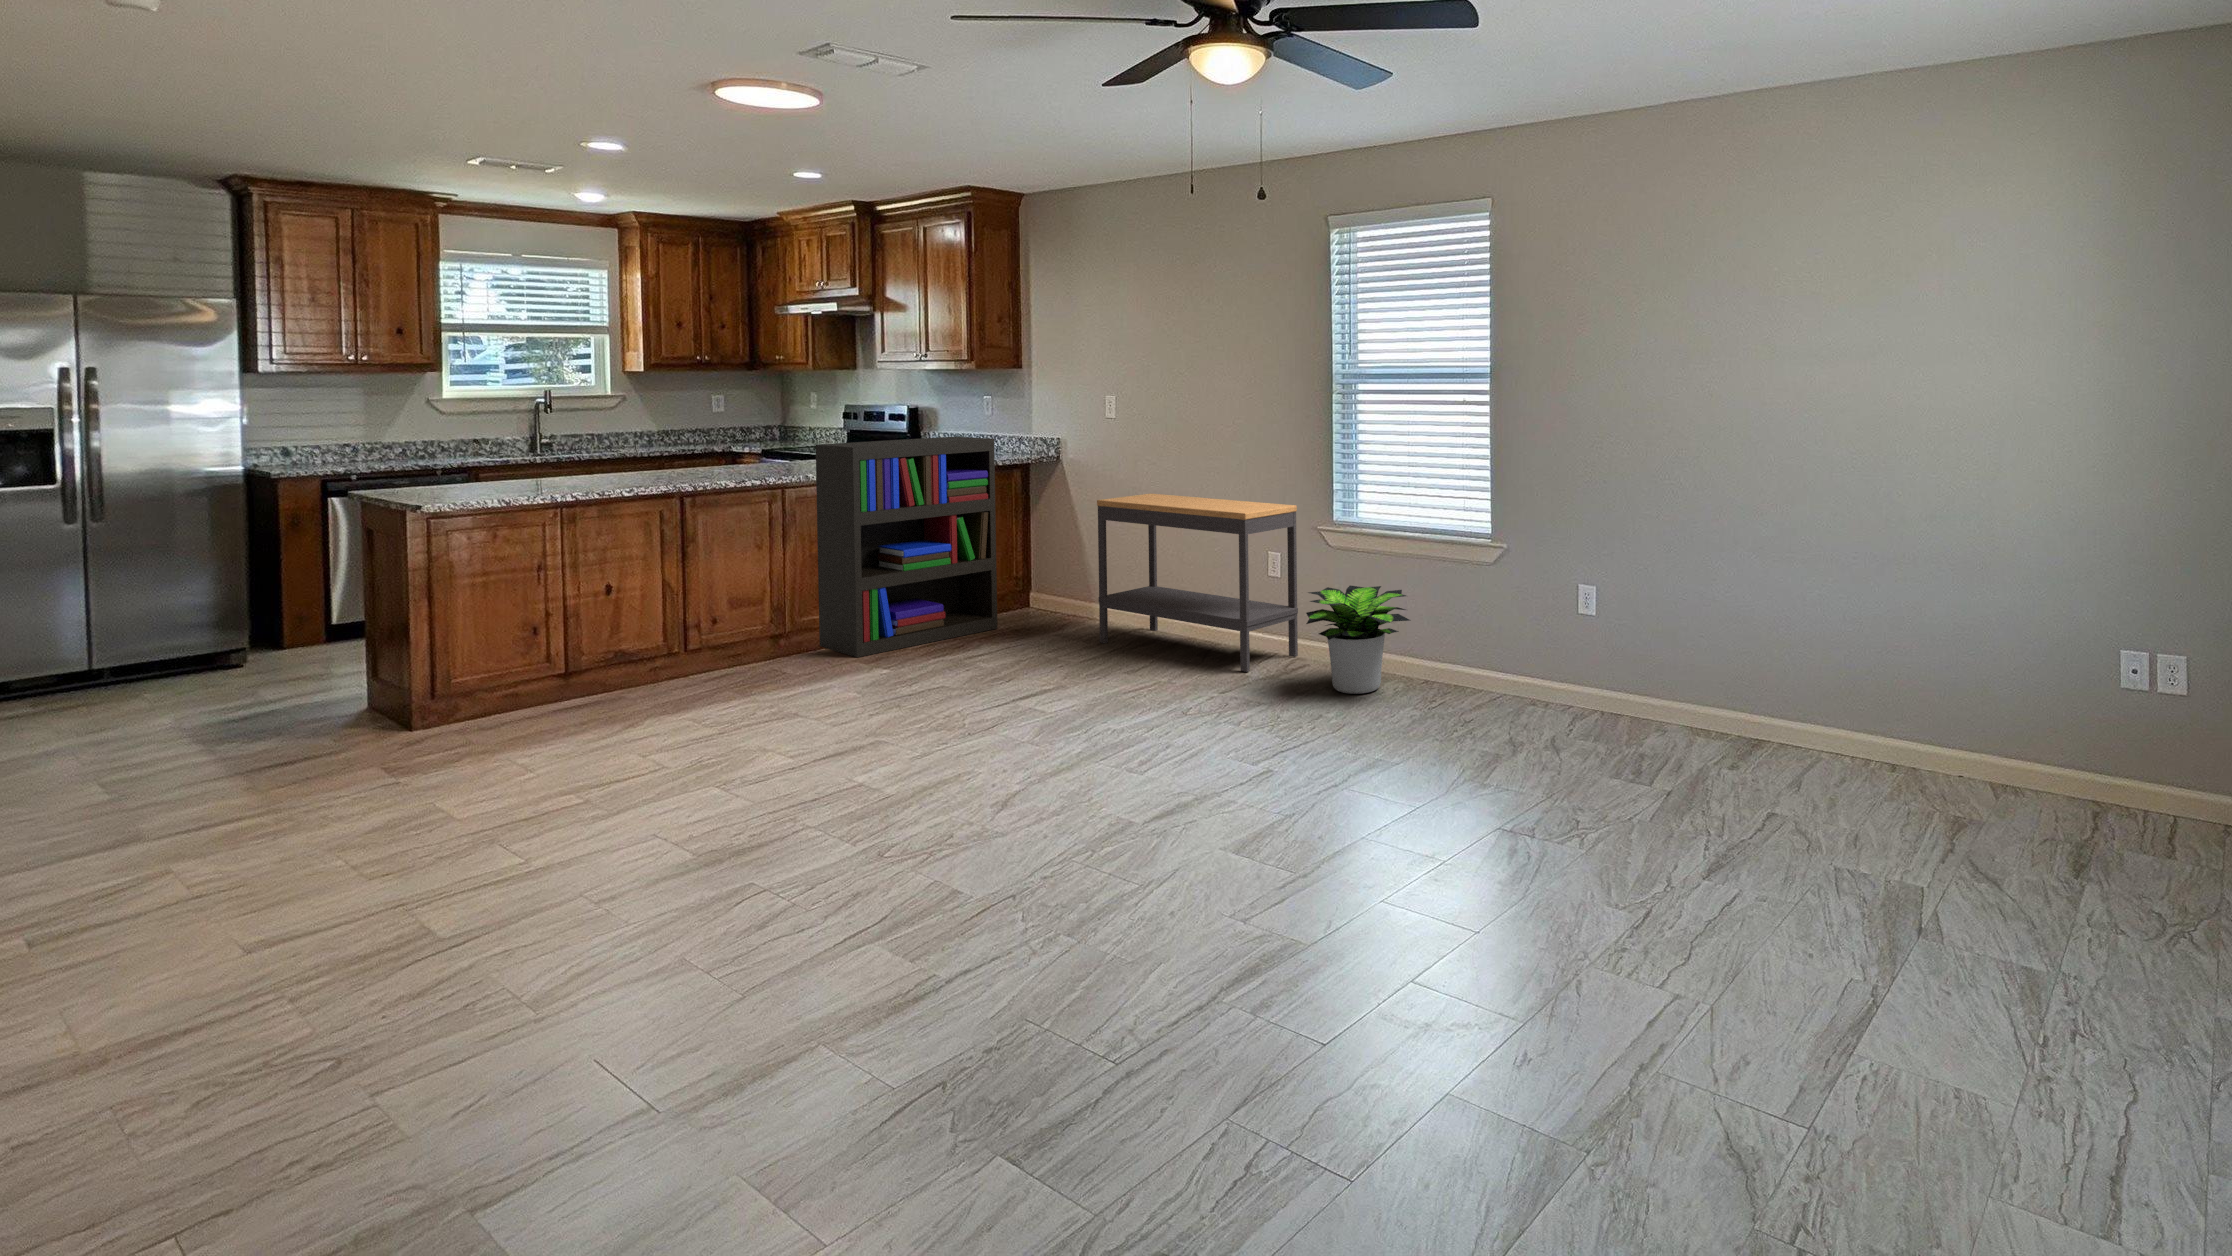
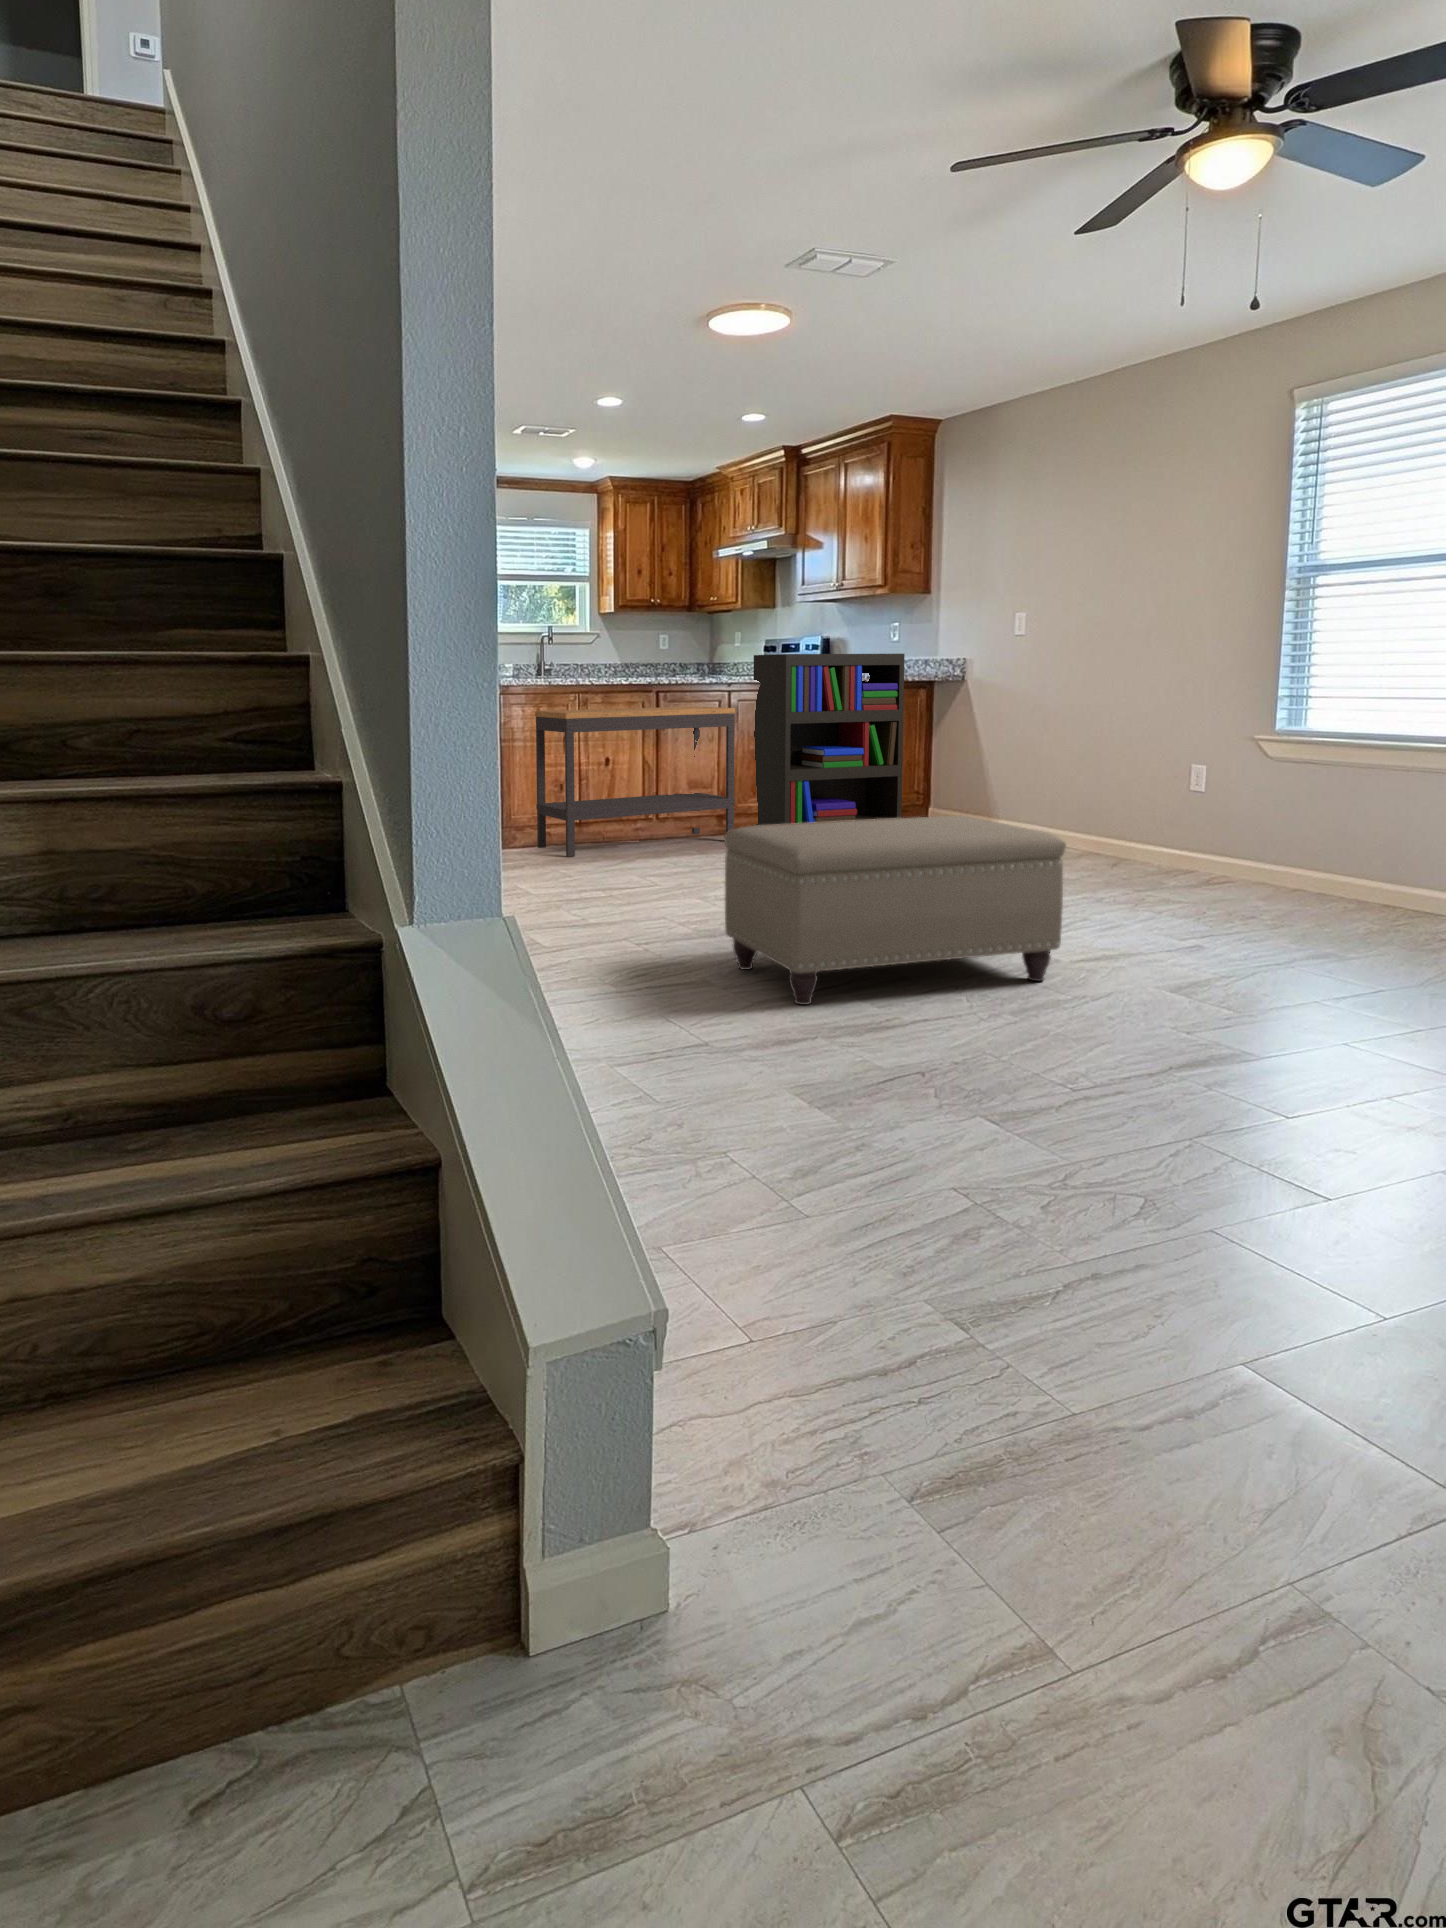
console table: present [1097,494,1298,672] -> present [535,707,735,857]
potted plant: present [1306,585,1410,694] -> none [1244,797,1384,910]
ottoman: none [719,671,1122,961] -> present [724,816,1066,1005]

